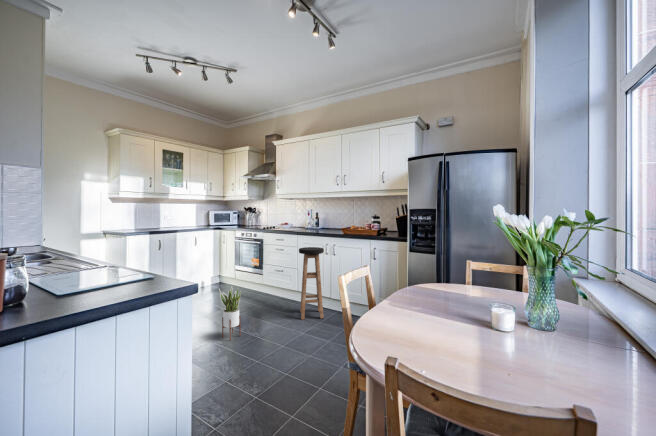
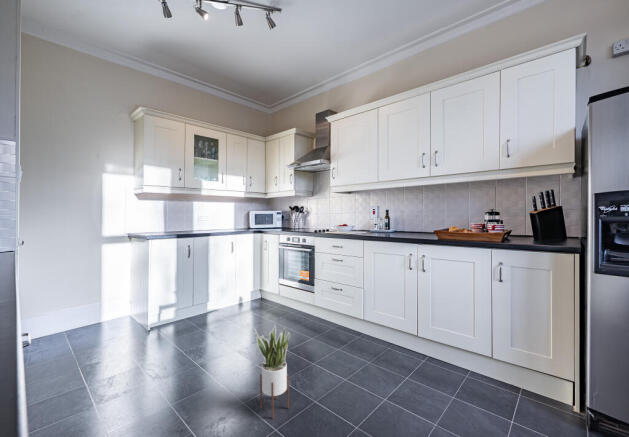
bar stool: present [299,247,324,320] -> none [374,260,418,379]

